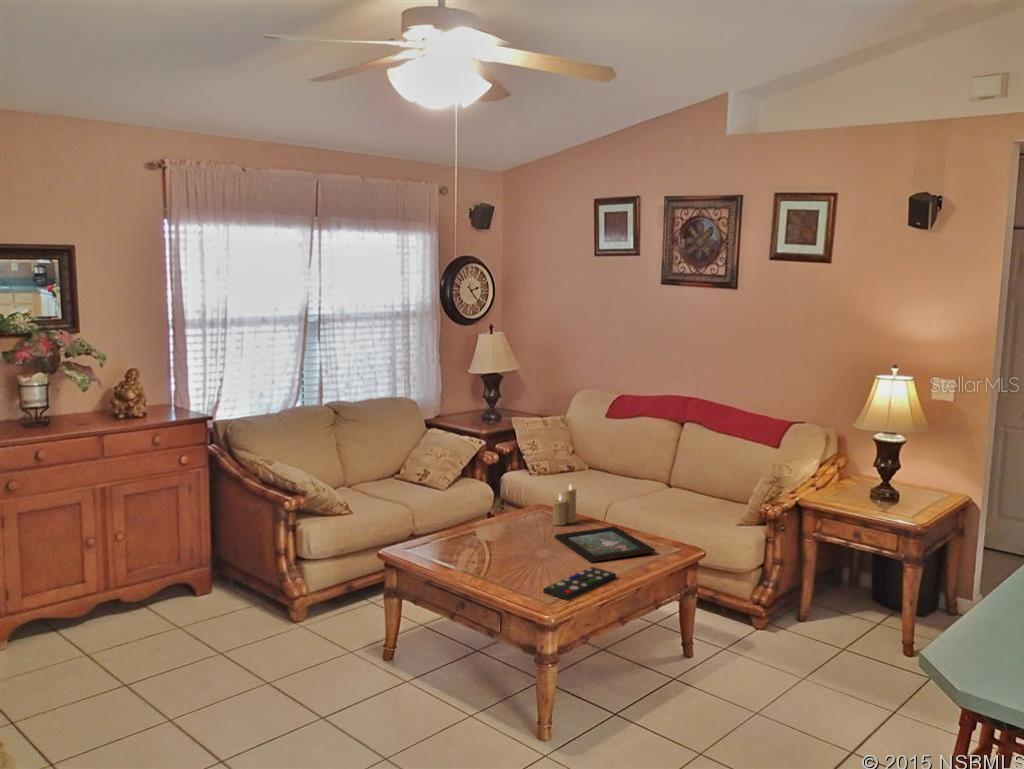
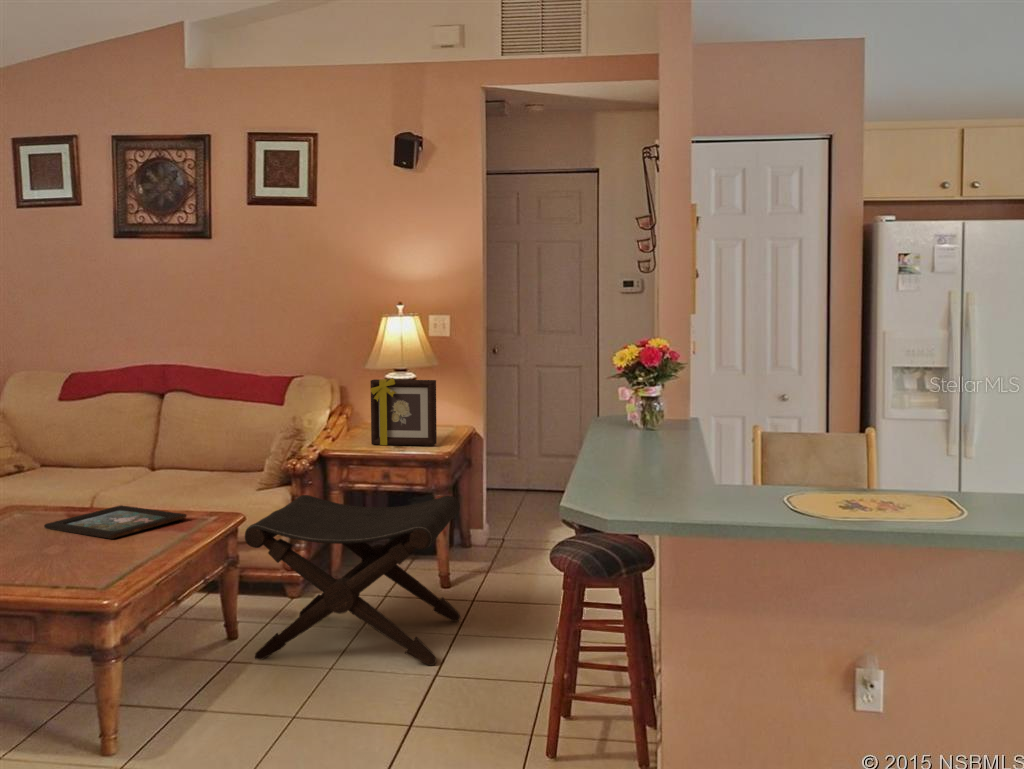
picture frame: none [849,440,922,515] -> present [370,378,437,445]
candle: present [553,485,576,525] -> none [30,463,64,518]
footstool: none [695,545,913,747] -> present [245,495,460,665]
remote control: present [543,567,616,600] -> none [66,540,154,574]

